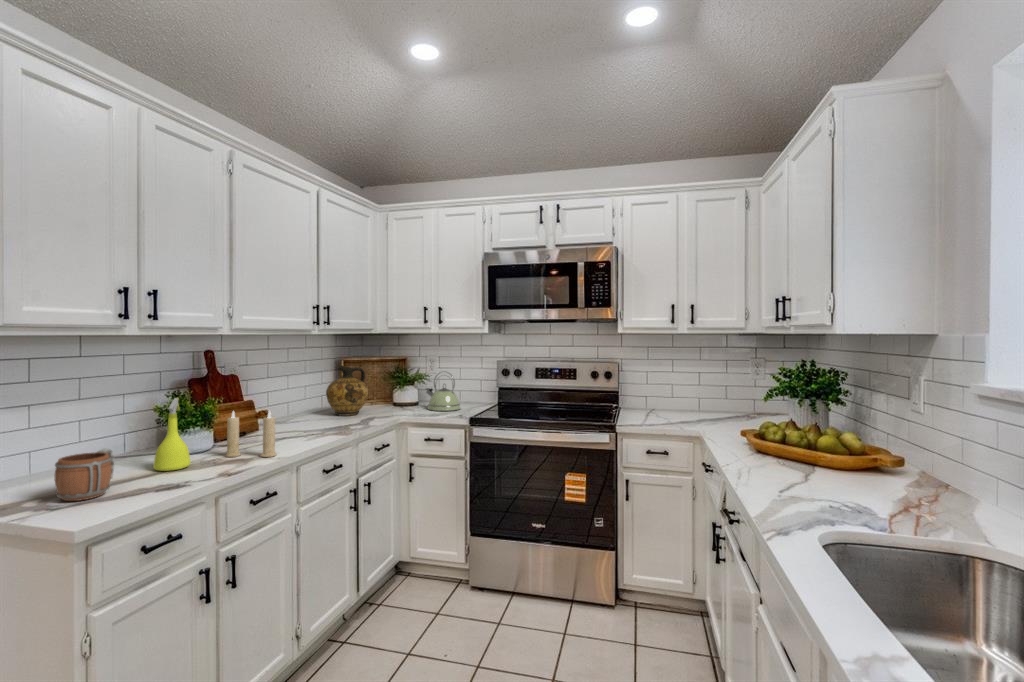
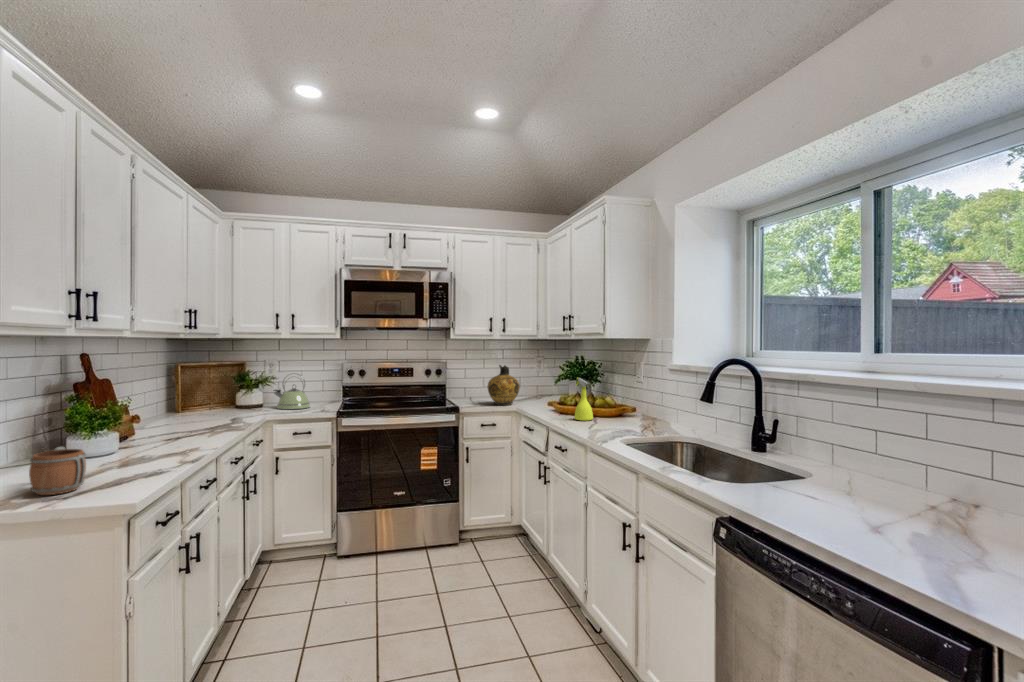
ceramic jug: present [326,365,368,416] -> present [488,365,520,405]
spray bottle: present [153,398,191,471] -> present [575,378,593,421]
candle: present [225,411,276,457] -> none [140,407,197,455]

